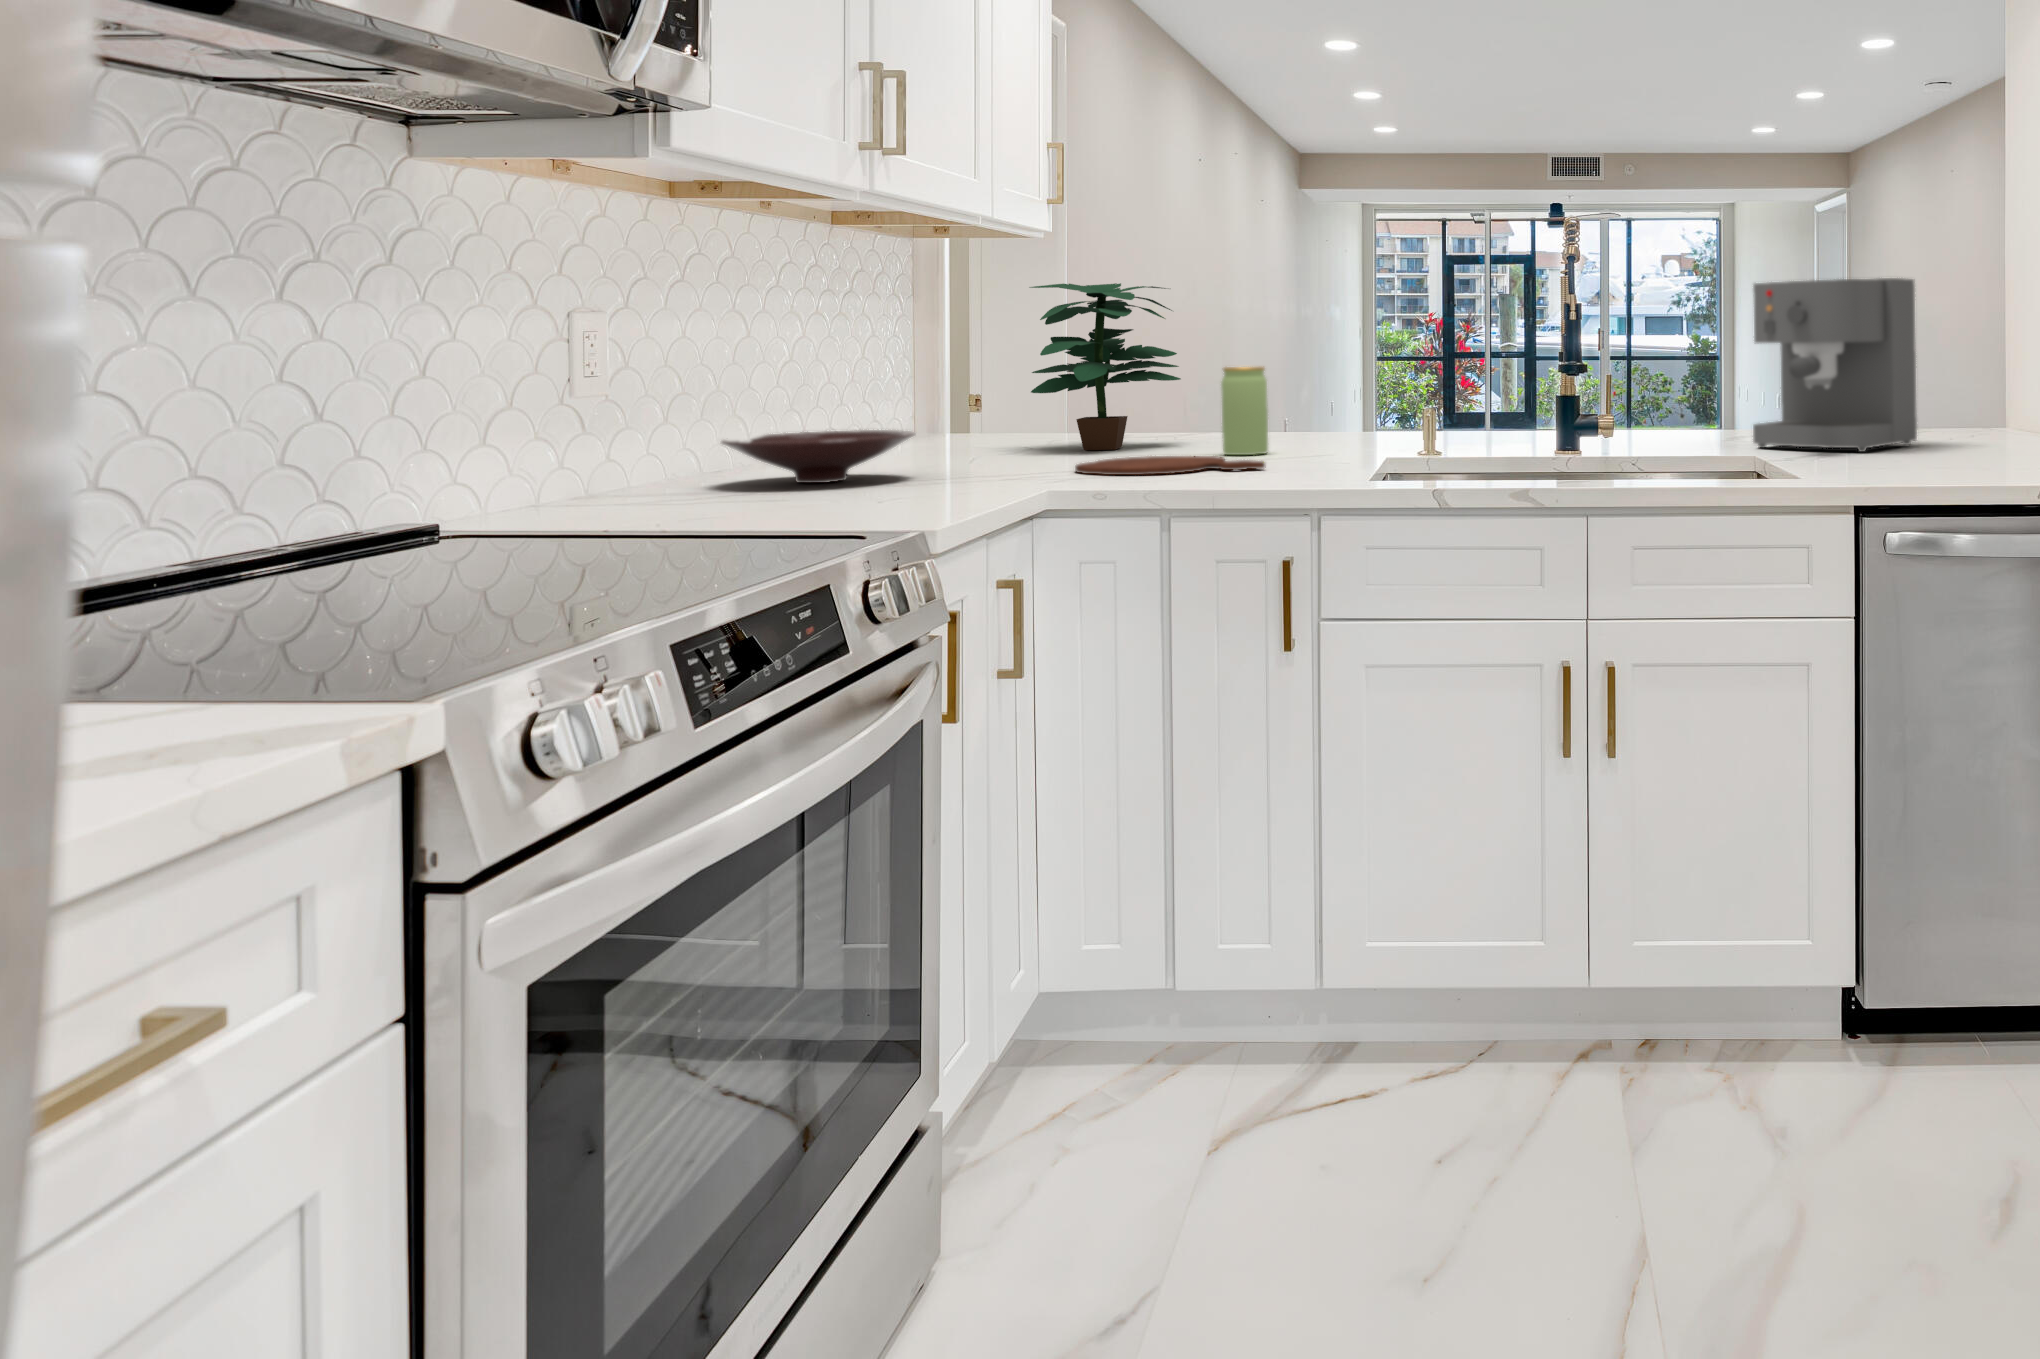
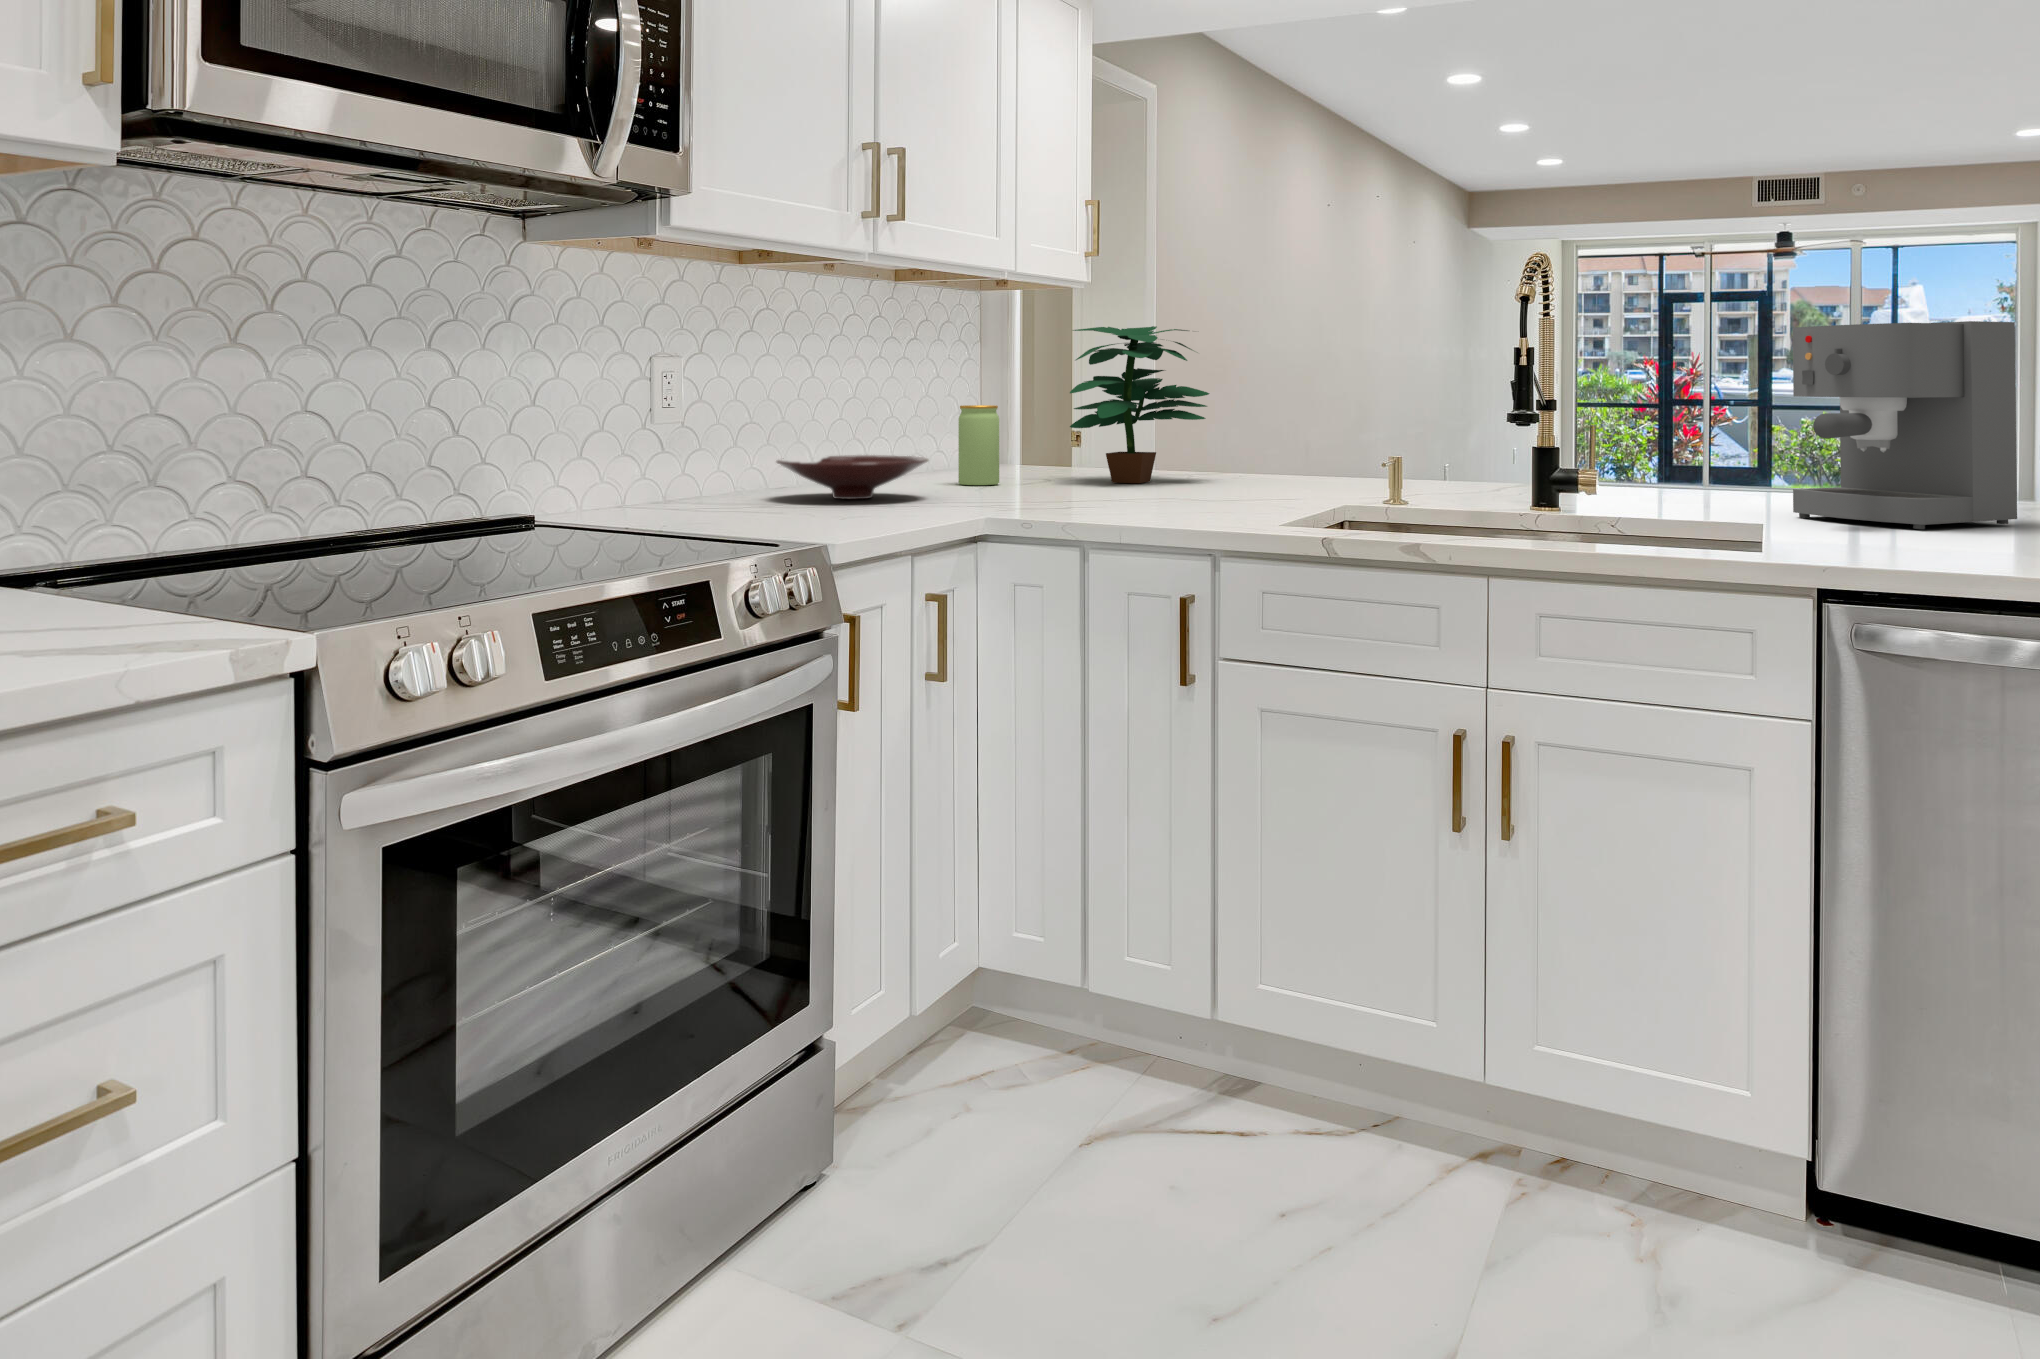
jar: present [1221,366,1268,455] -> present [958,405,999,485]
cutting board: present [1075,456,1265,475] -> none [1059,491,1224,508]

